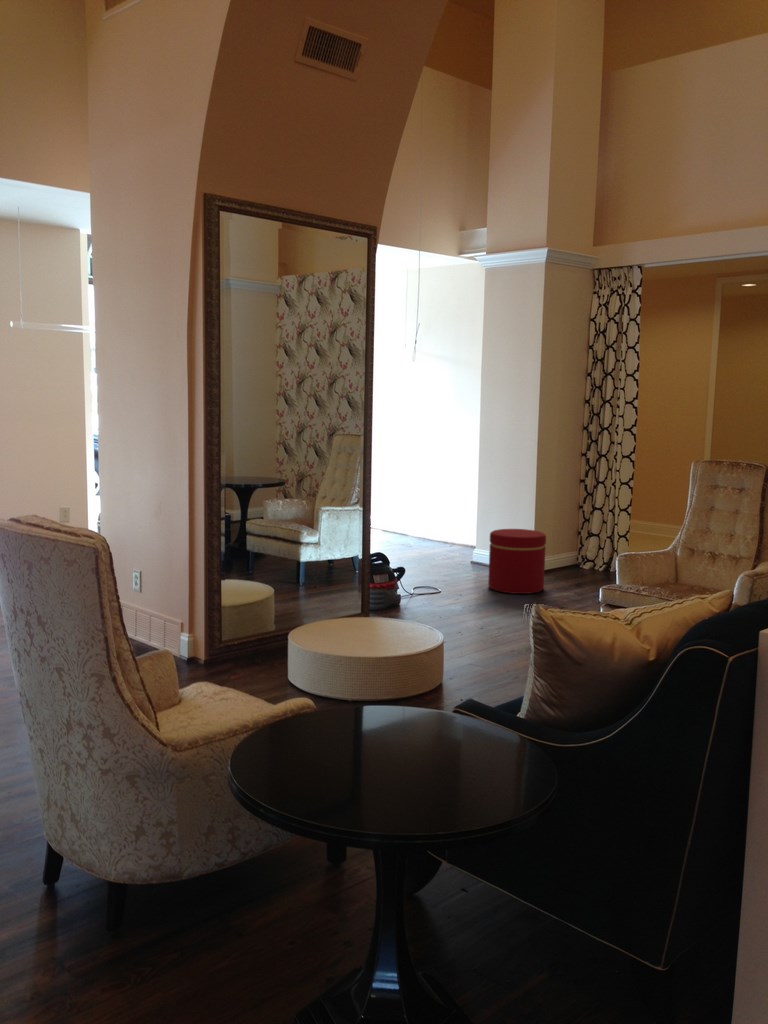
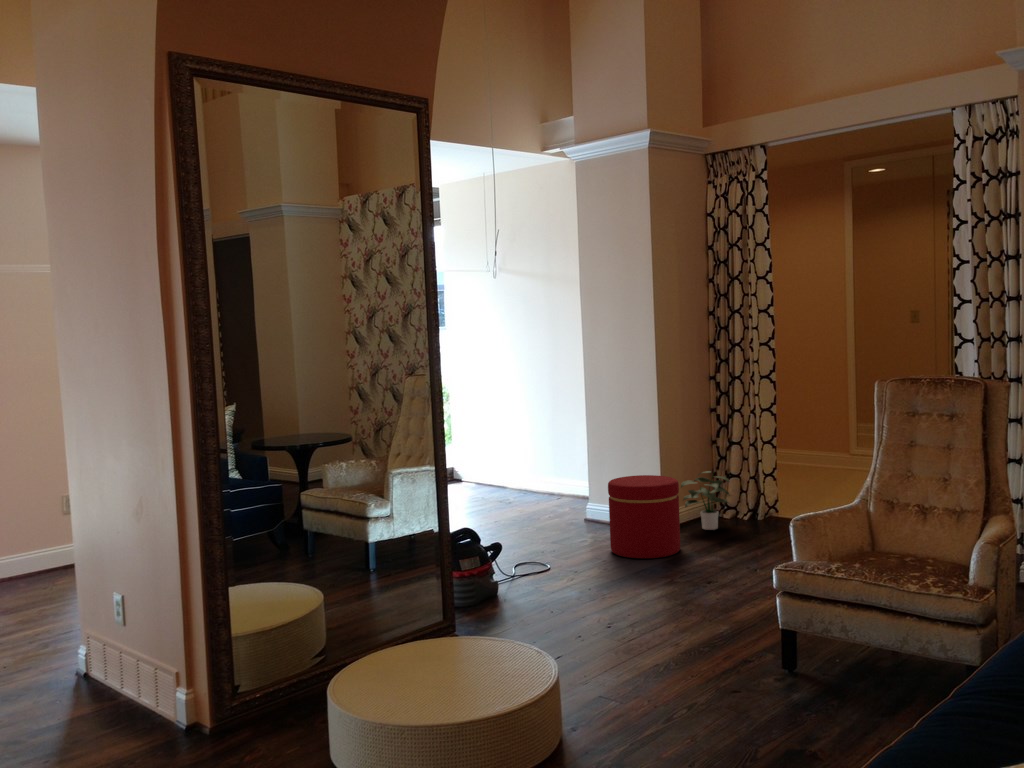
potted plant: none [549,530,590,576] -> present [681,471,729,530]

